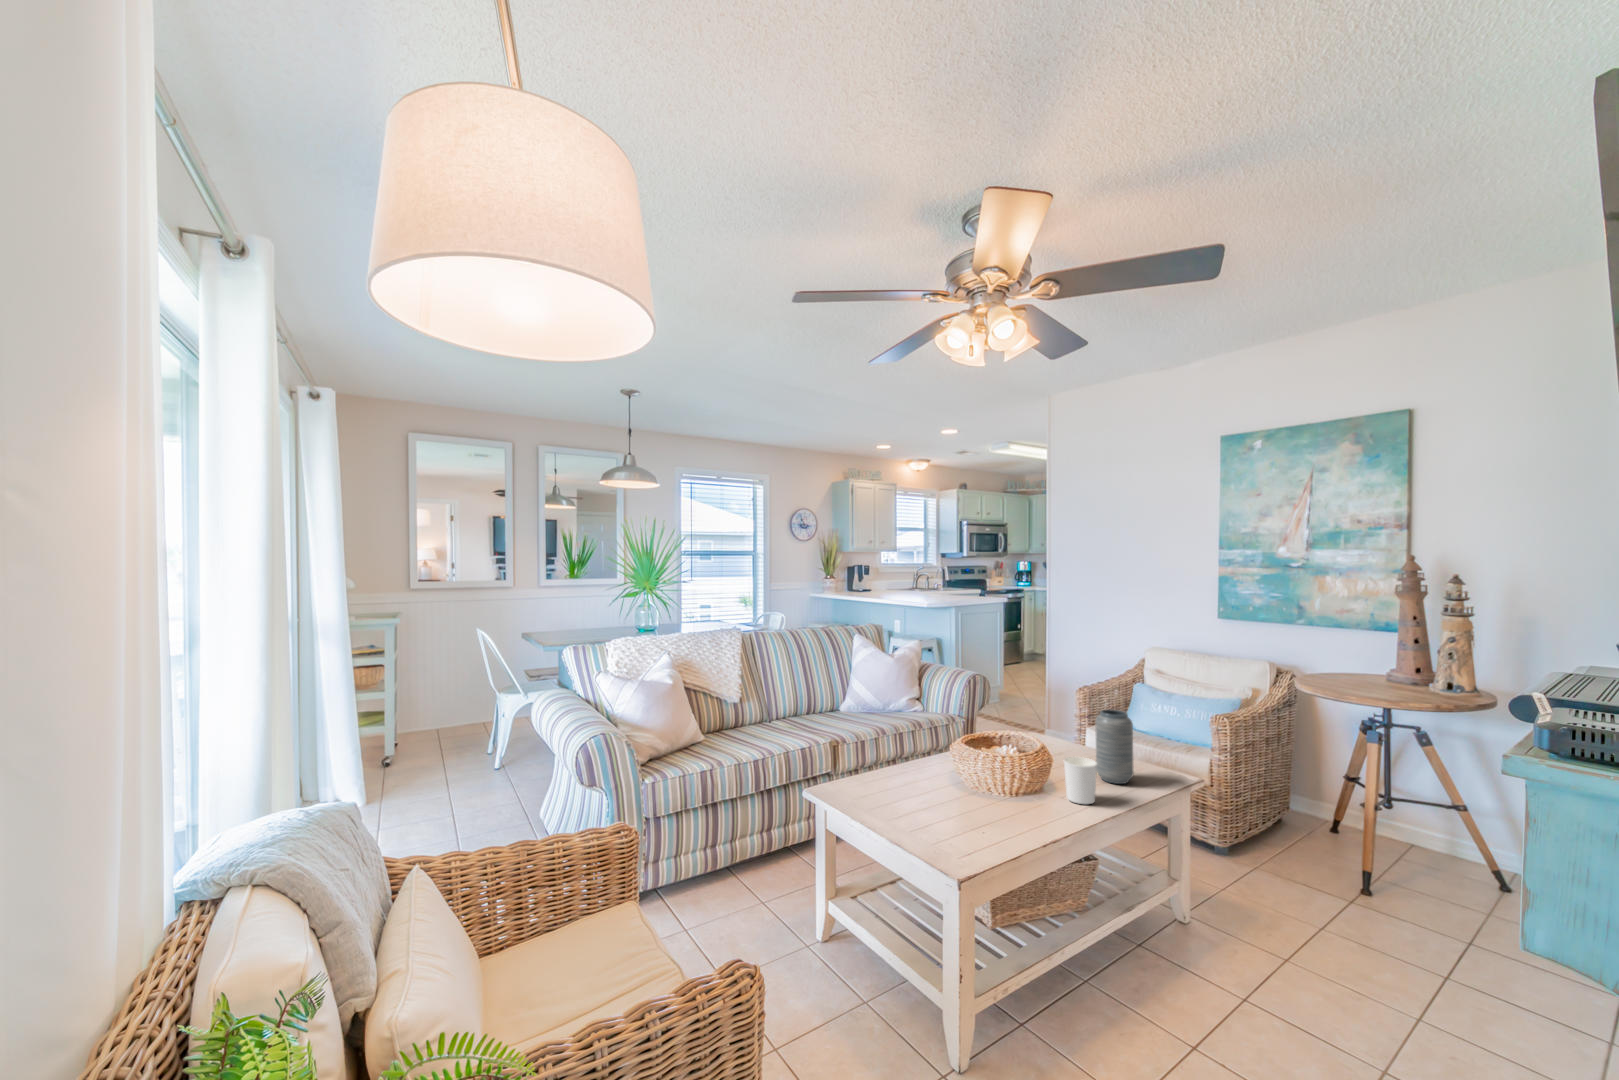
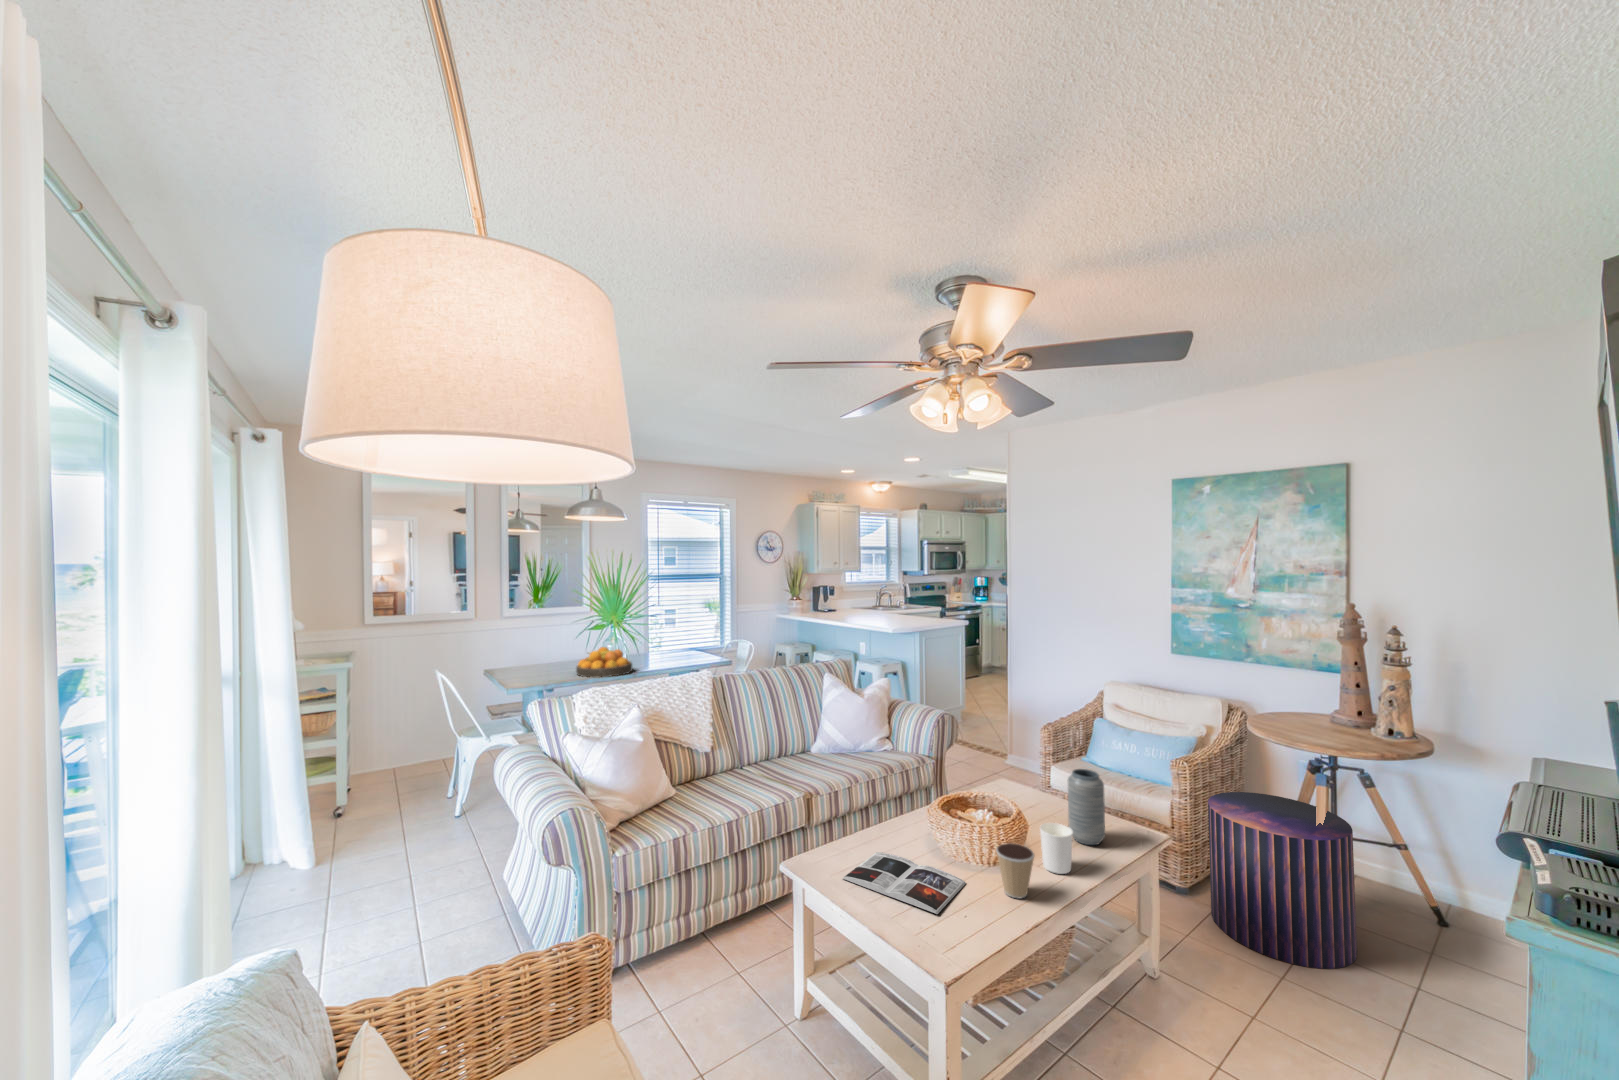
fruit bowl: none [606,611,661,639] -> present [576,647,632,677]
pouf: none [1249,750,1405,922] -> present [1208,792,1357,969]
coffee cup: none [1017,770,1055,821] -> present [996,843,1034,898]
magazine: none [864,784,987,830] -> present [842,852,966,914]

